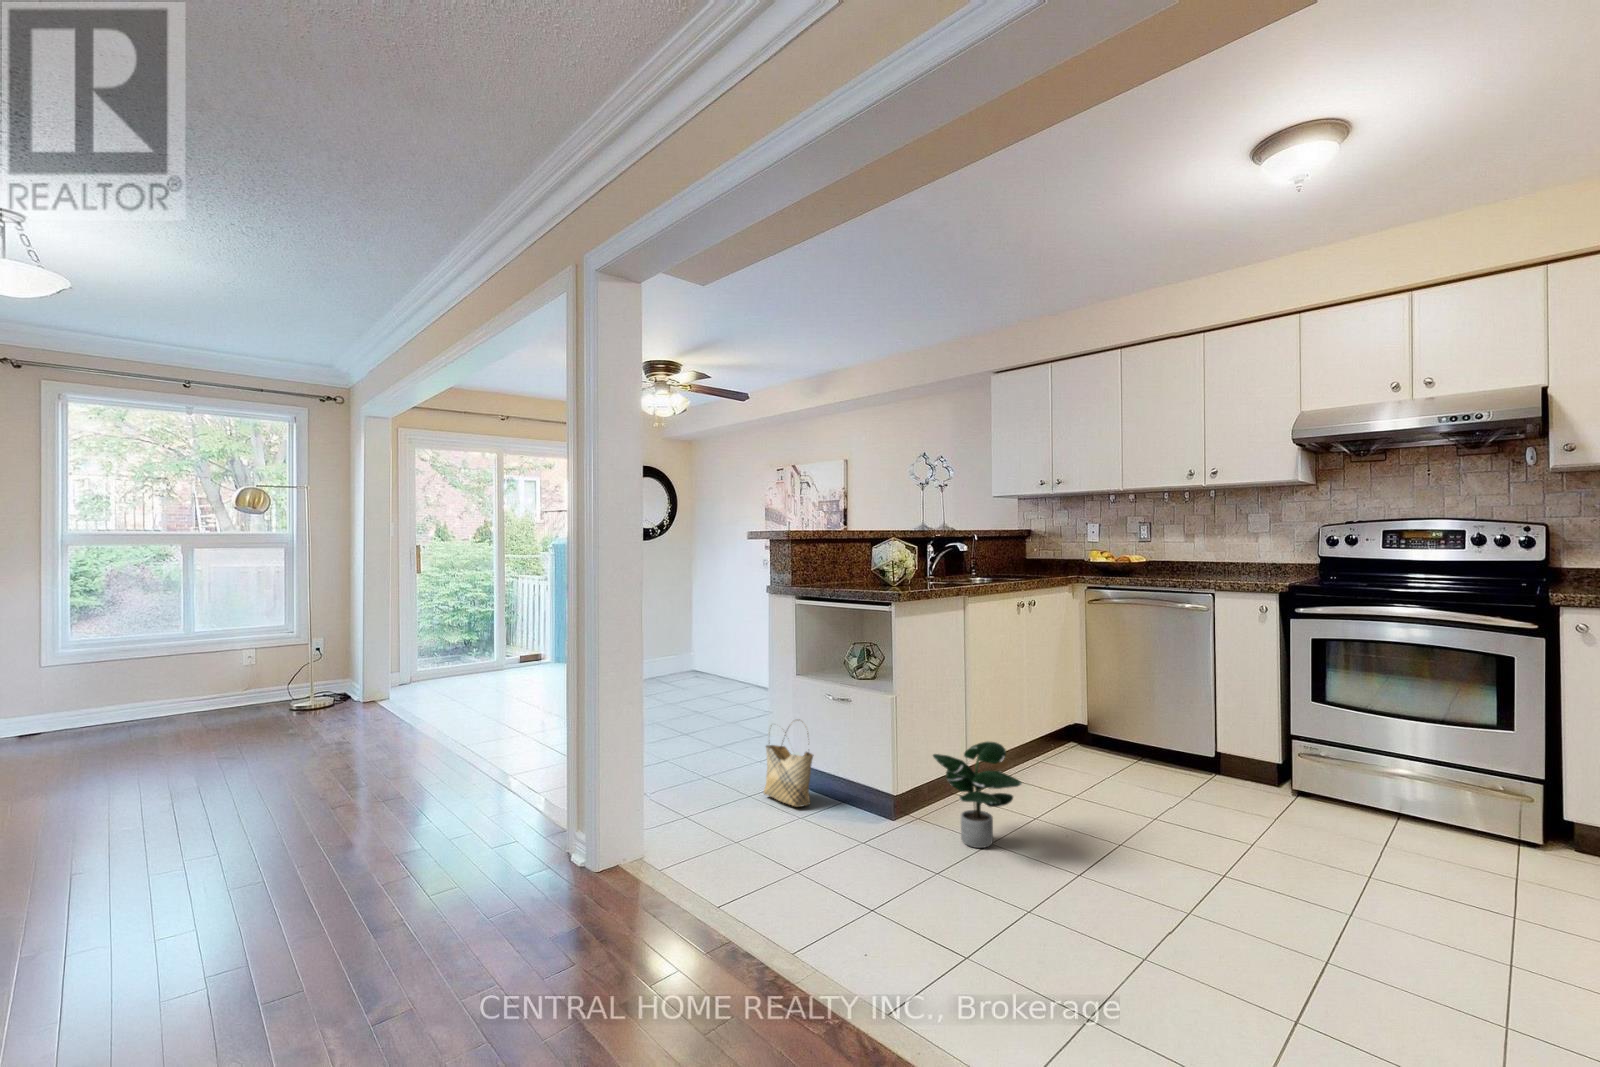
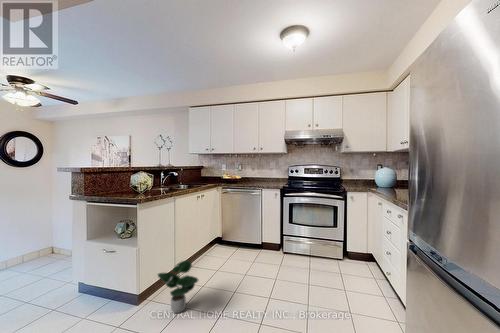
woven basket: present [764,725,813,807] -> none [62,265,94,314]

